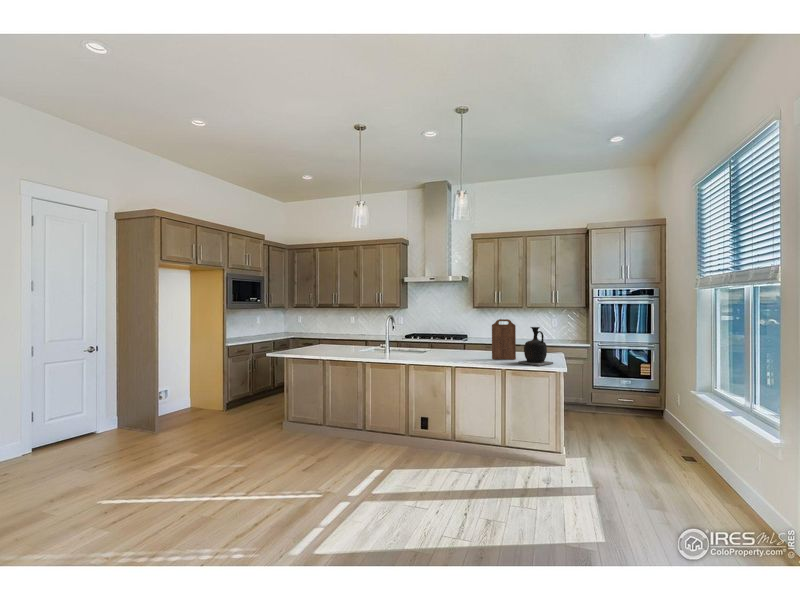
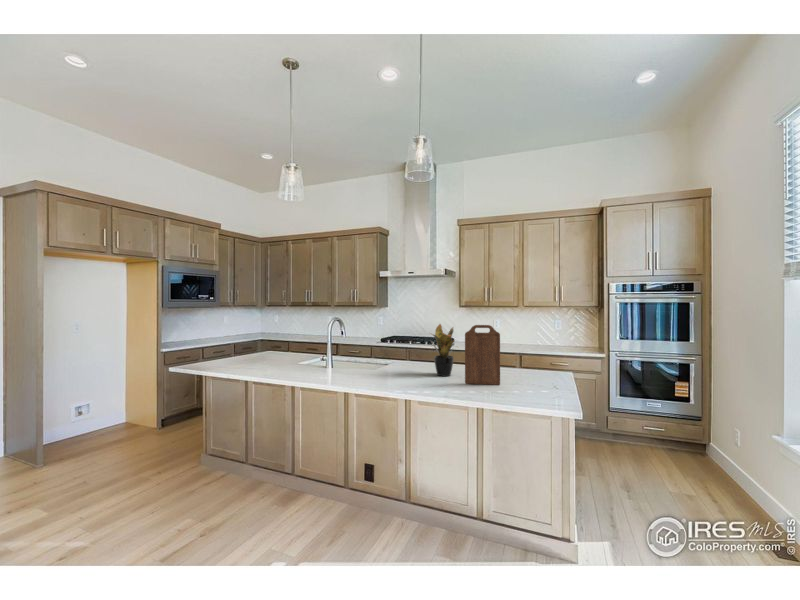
potted plant: none [462,318,487,356] -> present [432,324,454,376]
vase: present [519,327,553,366] -> none [502,338,557,402]

